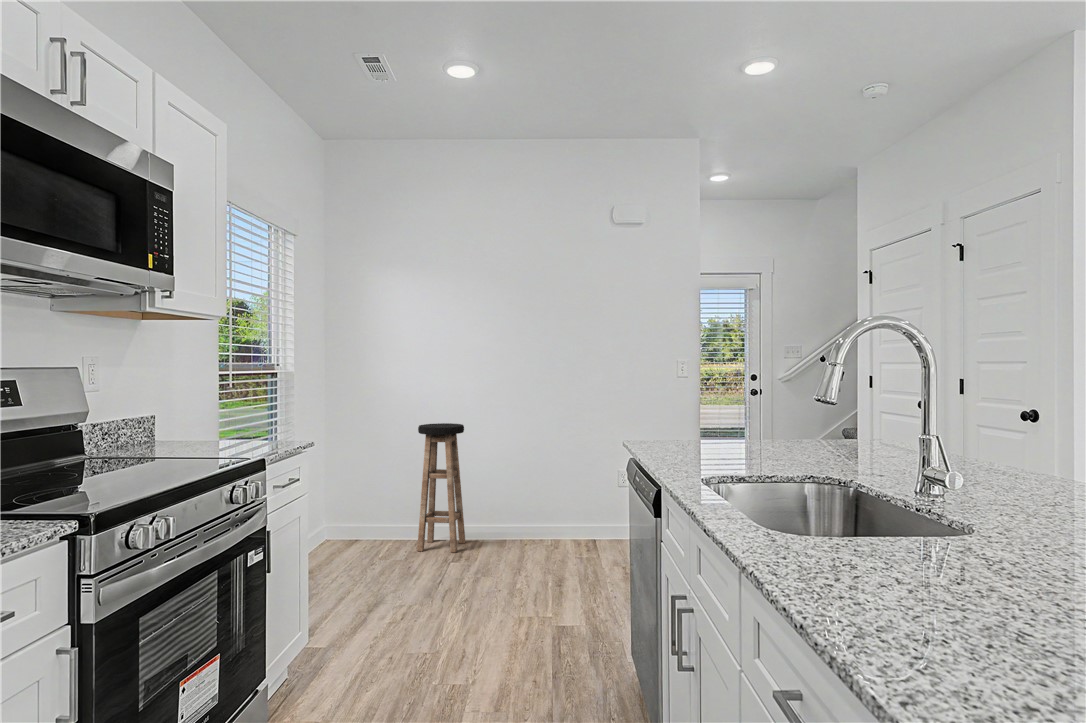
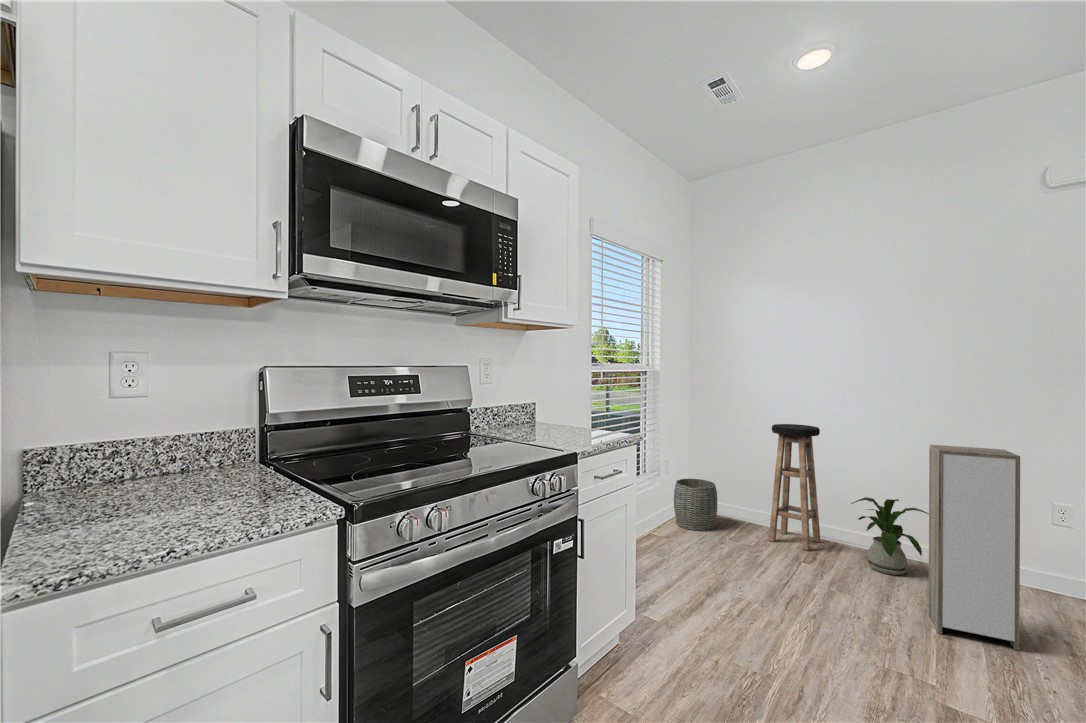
storage cabinet: none [554,428,613,590] -> present [928,445,1020,650]
house plant: none [492,484,557,557] -> present [851,497,929,575]
woven basket: none [309,498,361,557] -> present [674,479,717,531]

